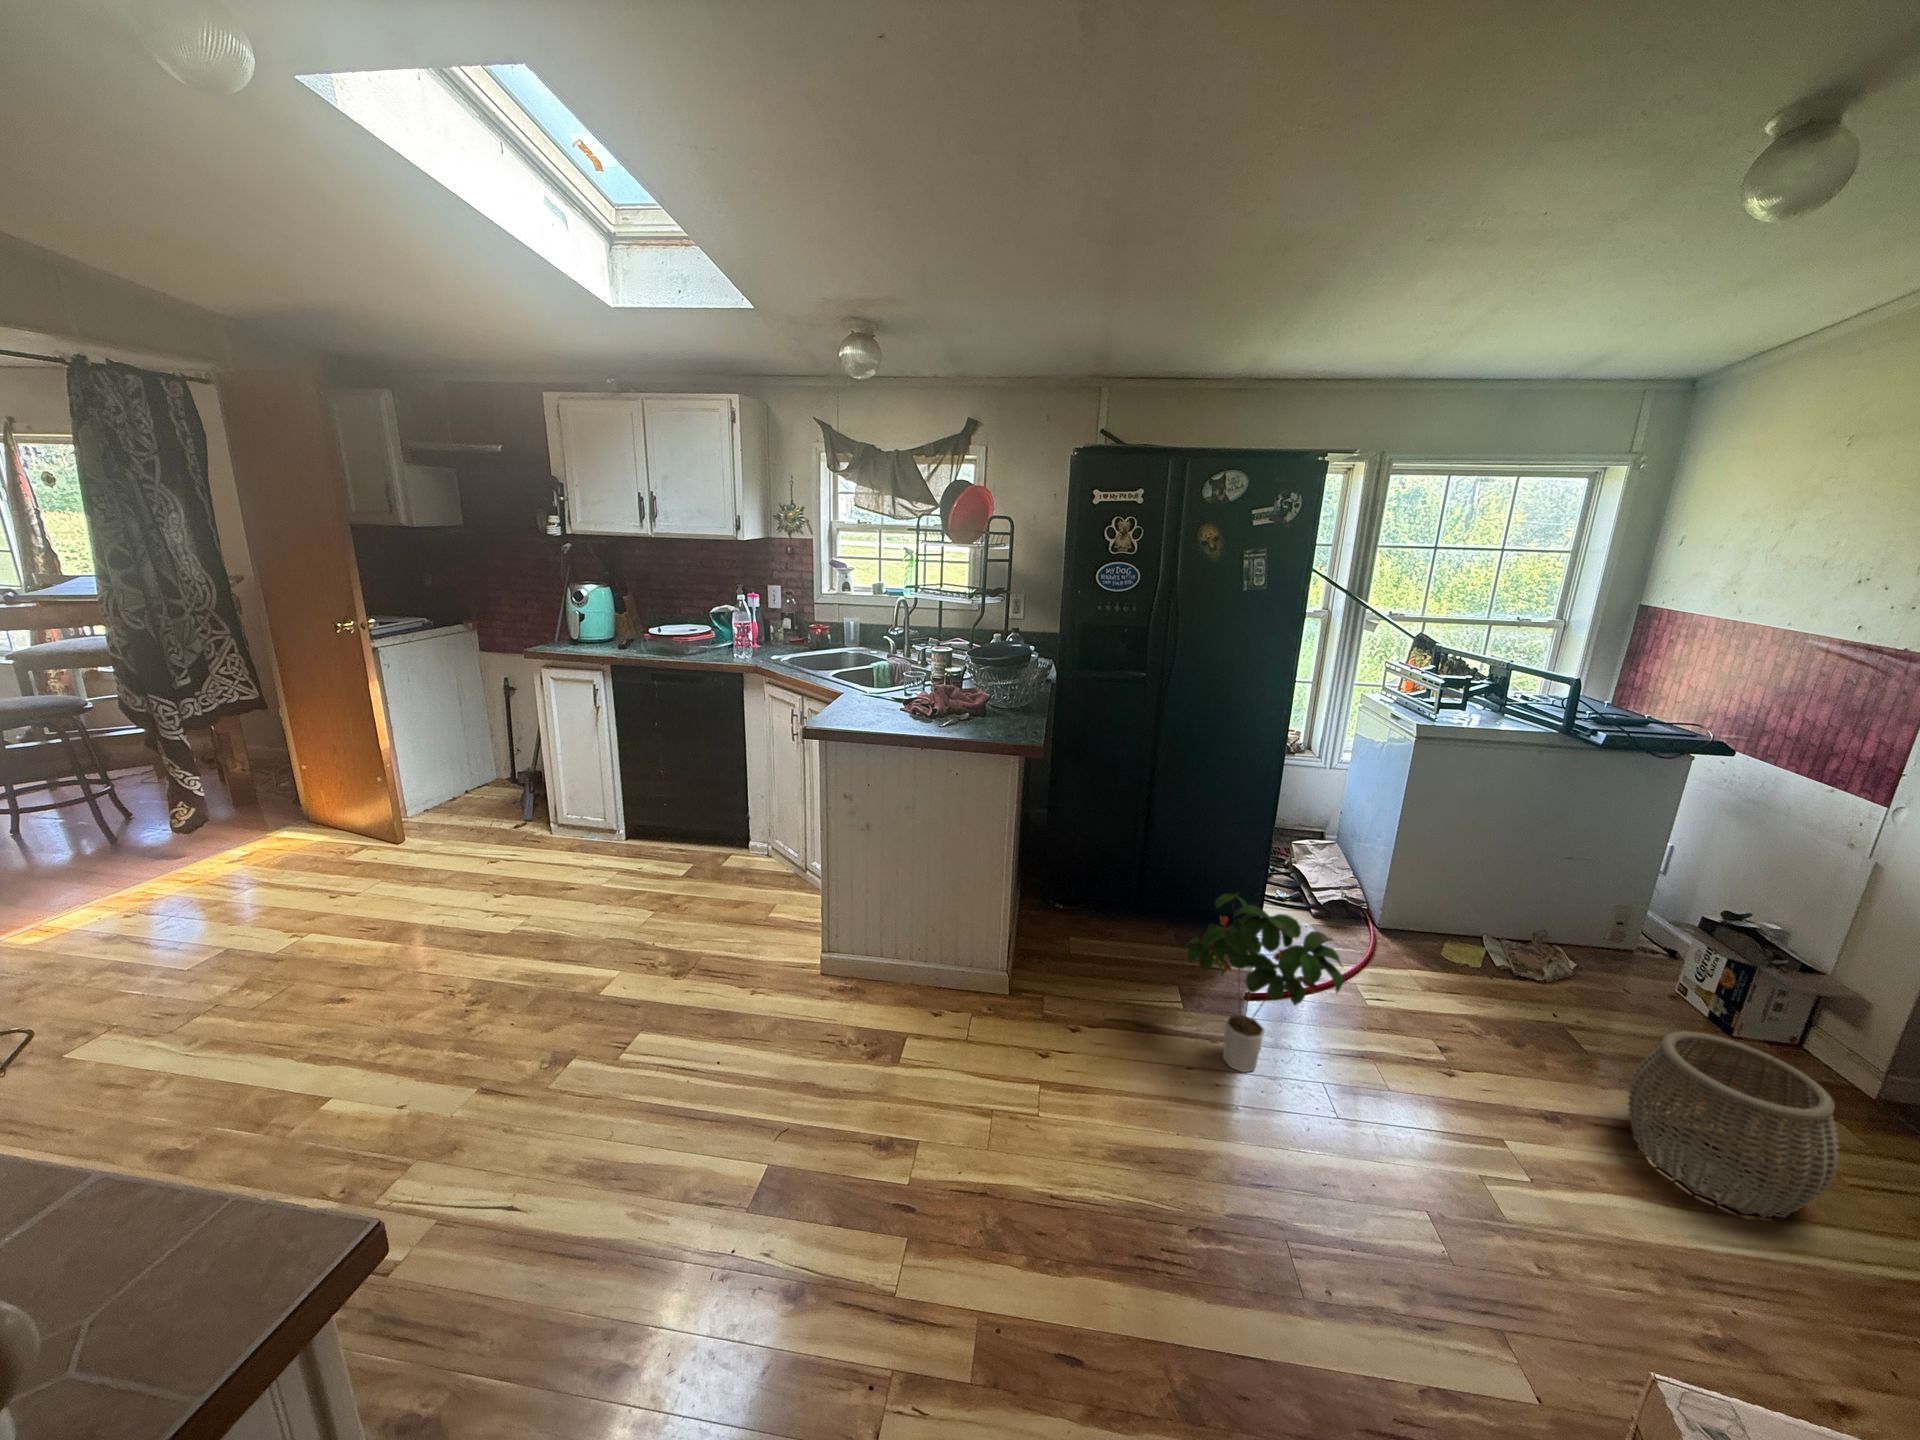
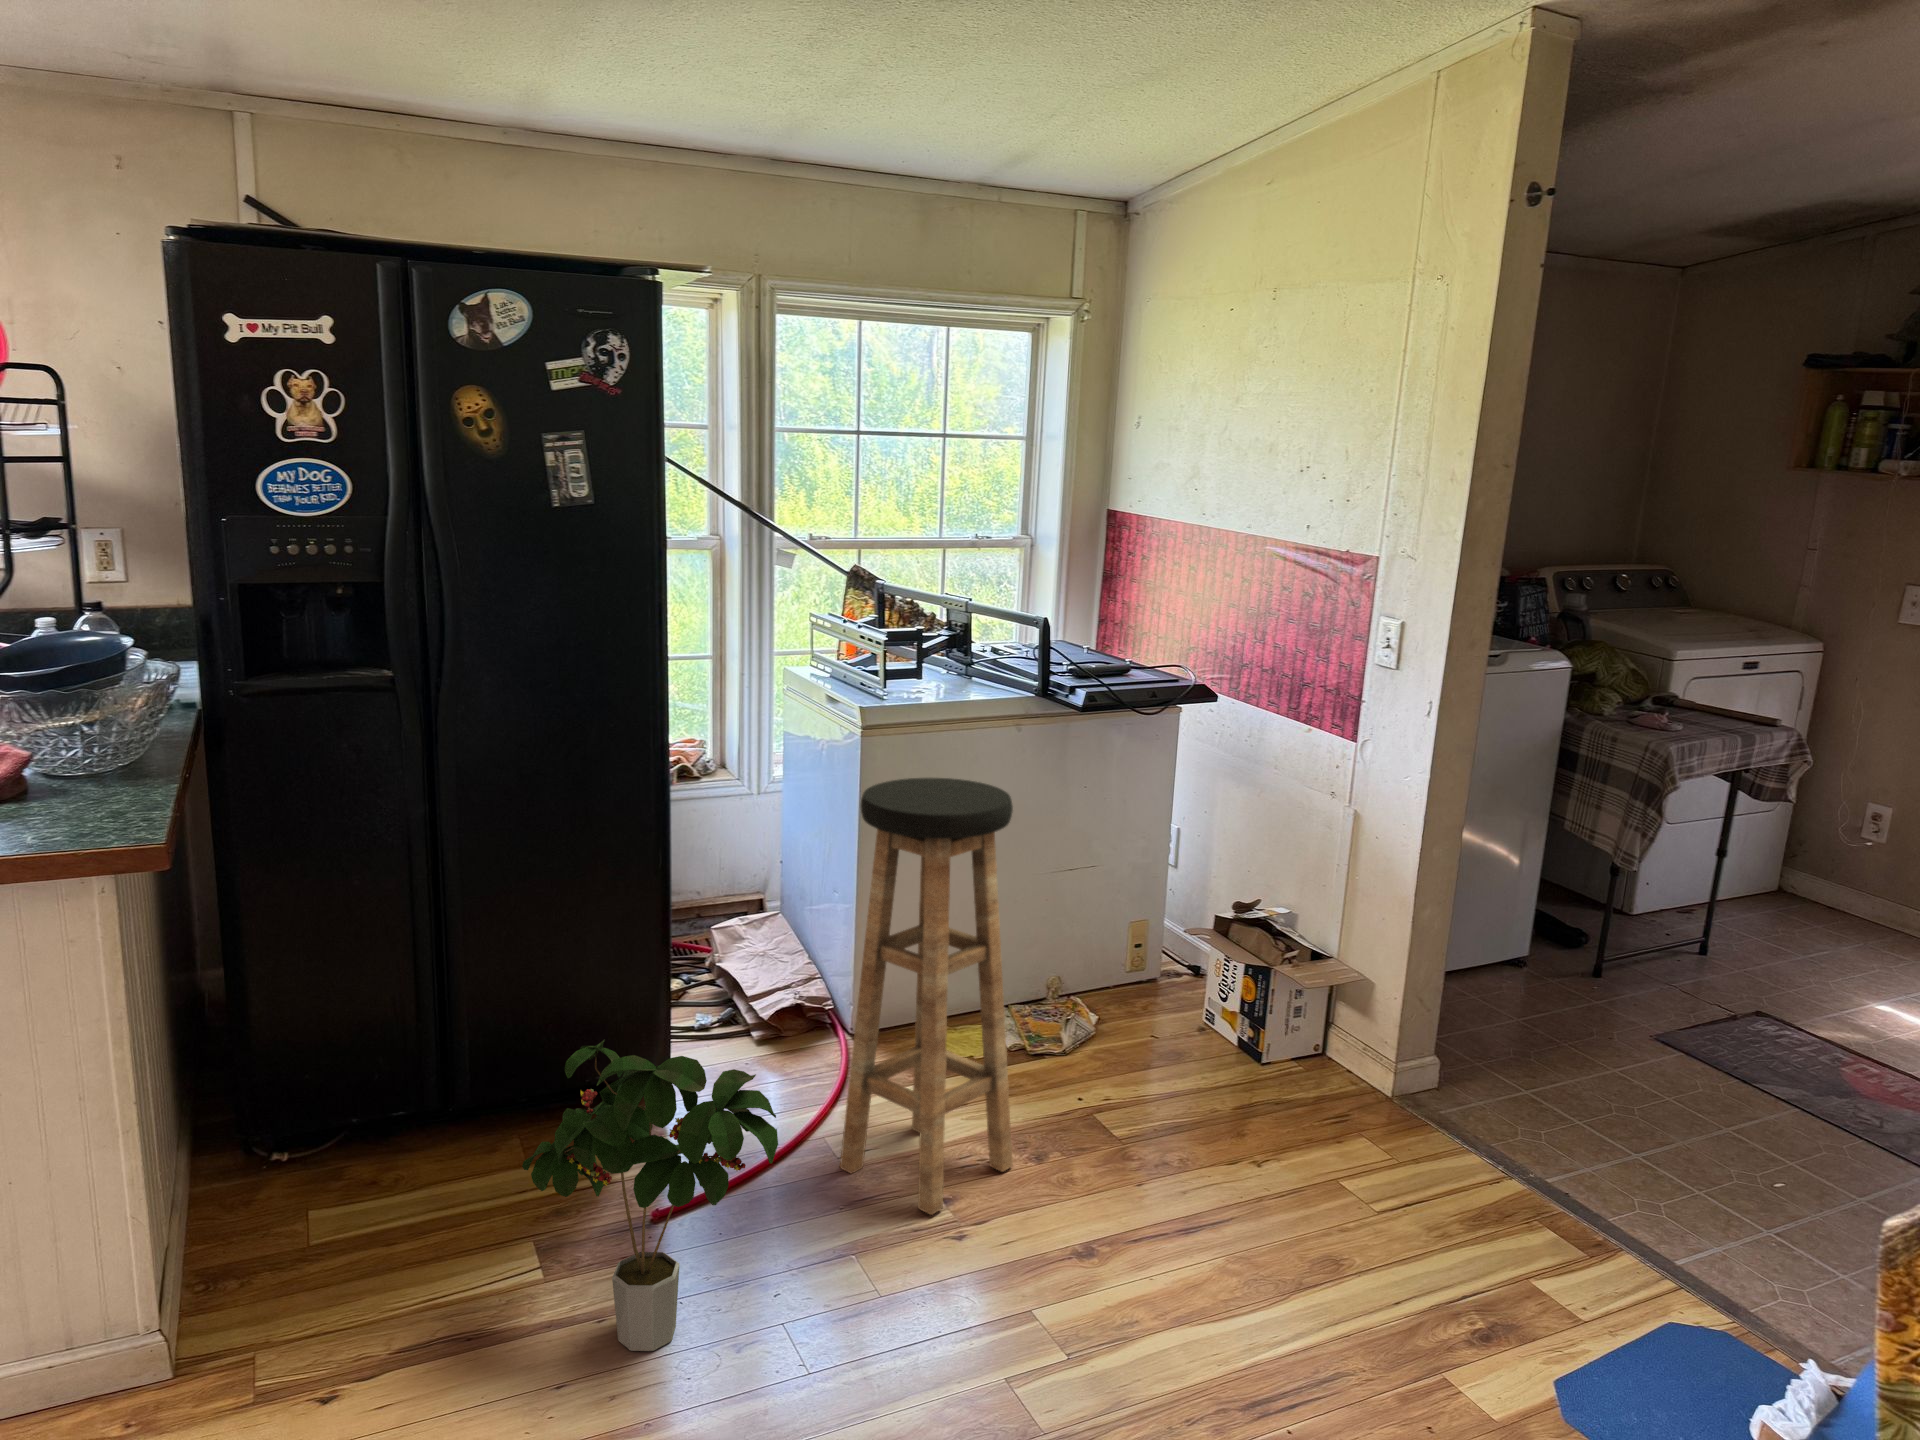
bar stool: none [1366,776,1545,1058] -> present [840,778,1013,1215]
woven basket: present [1628,1031,1839,1217] -> none [1149,1064,1337,1279]

